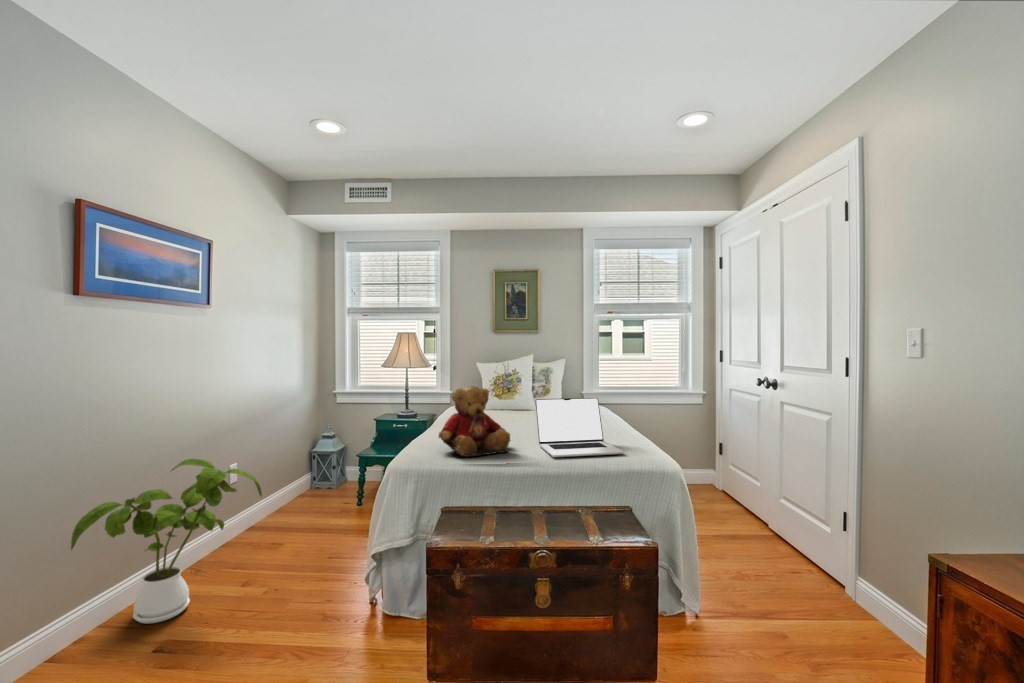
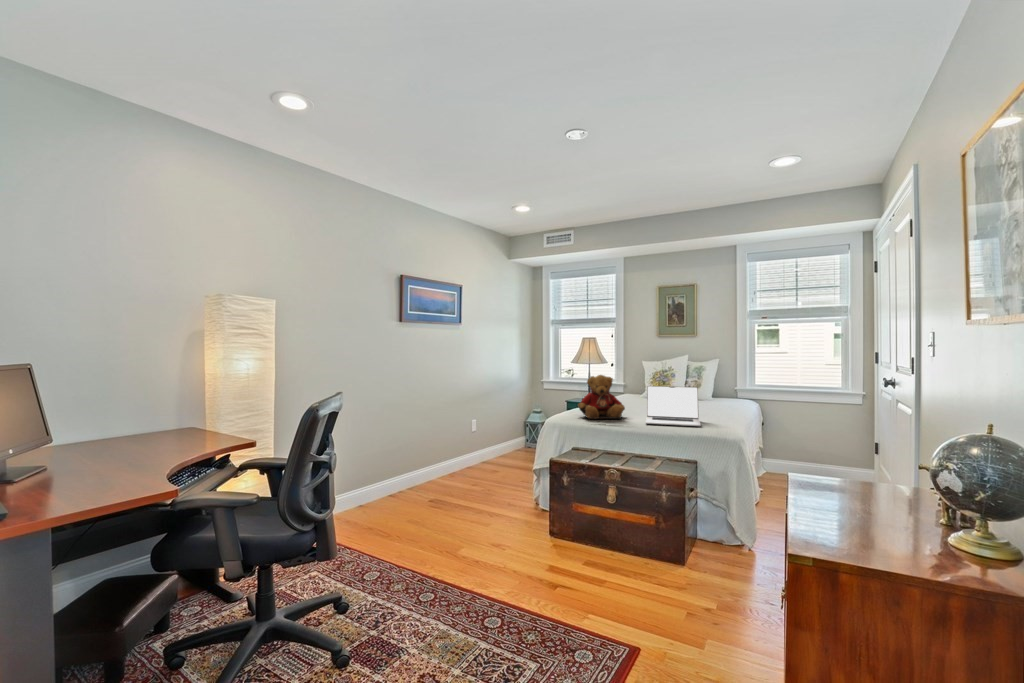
house plant: present [71,458,262,624] -> none [402,408,483,491]

